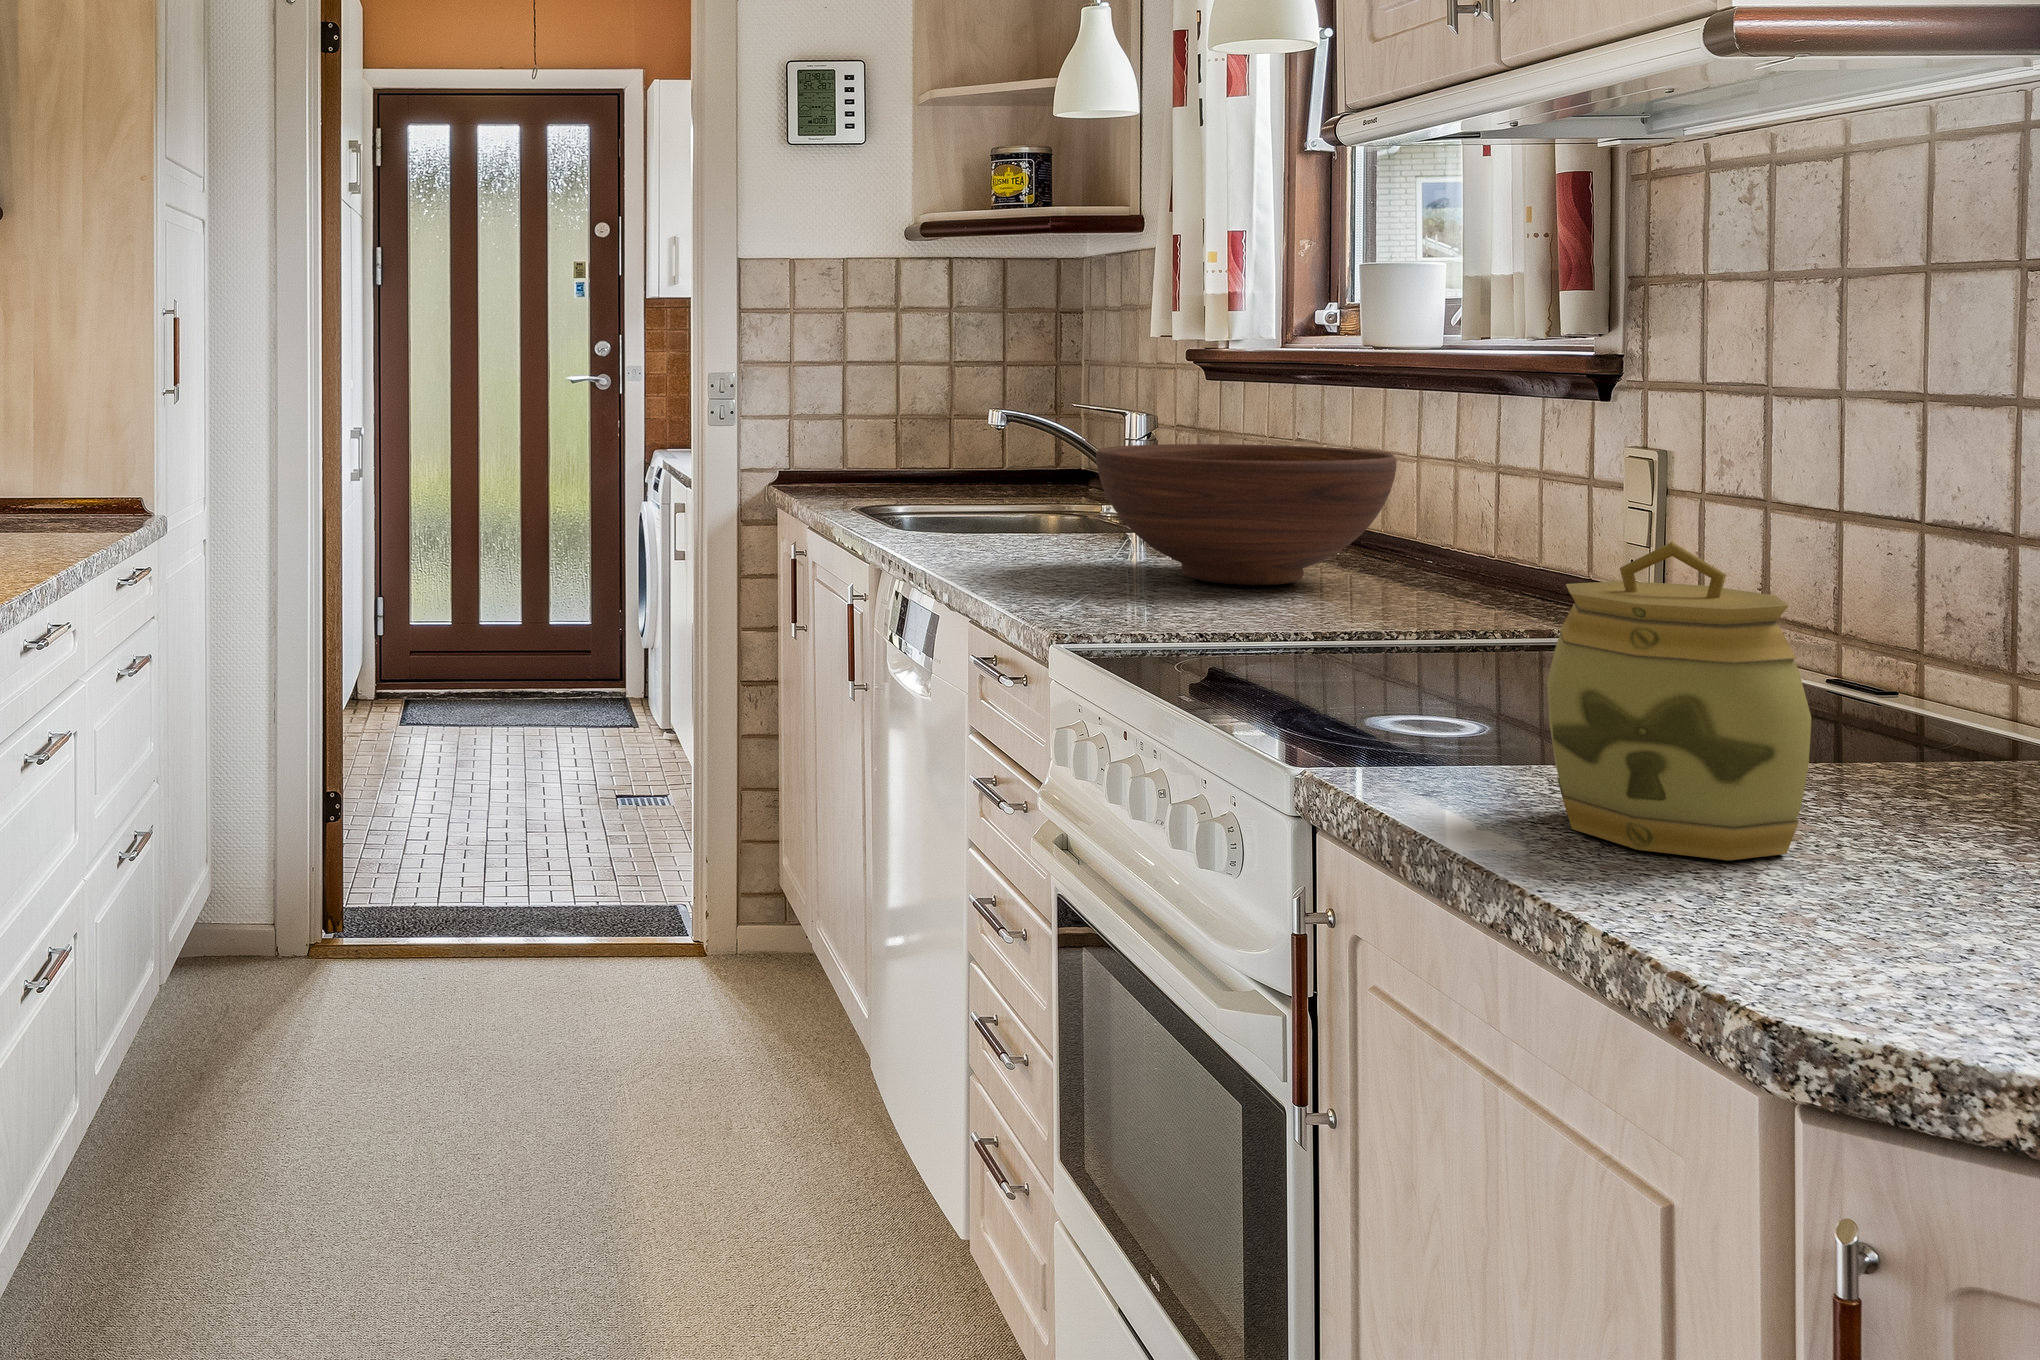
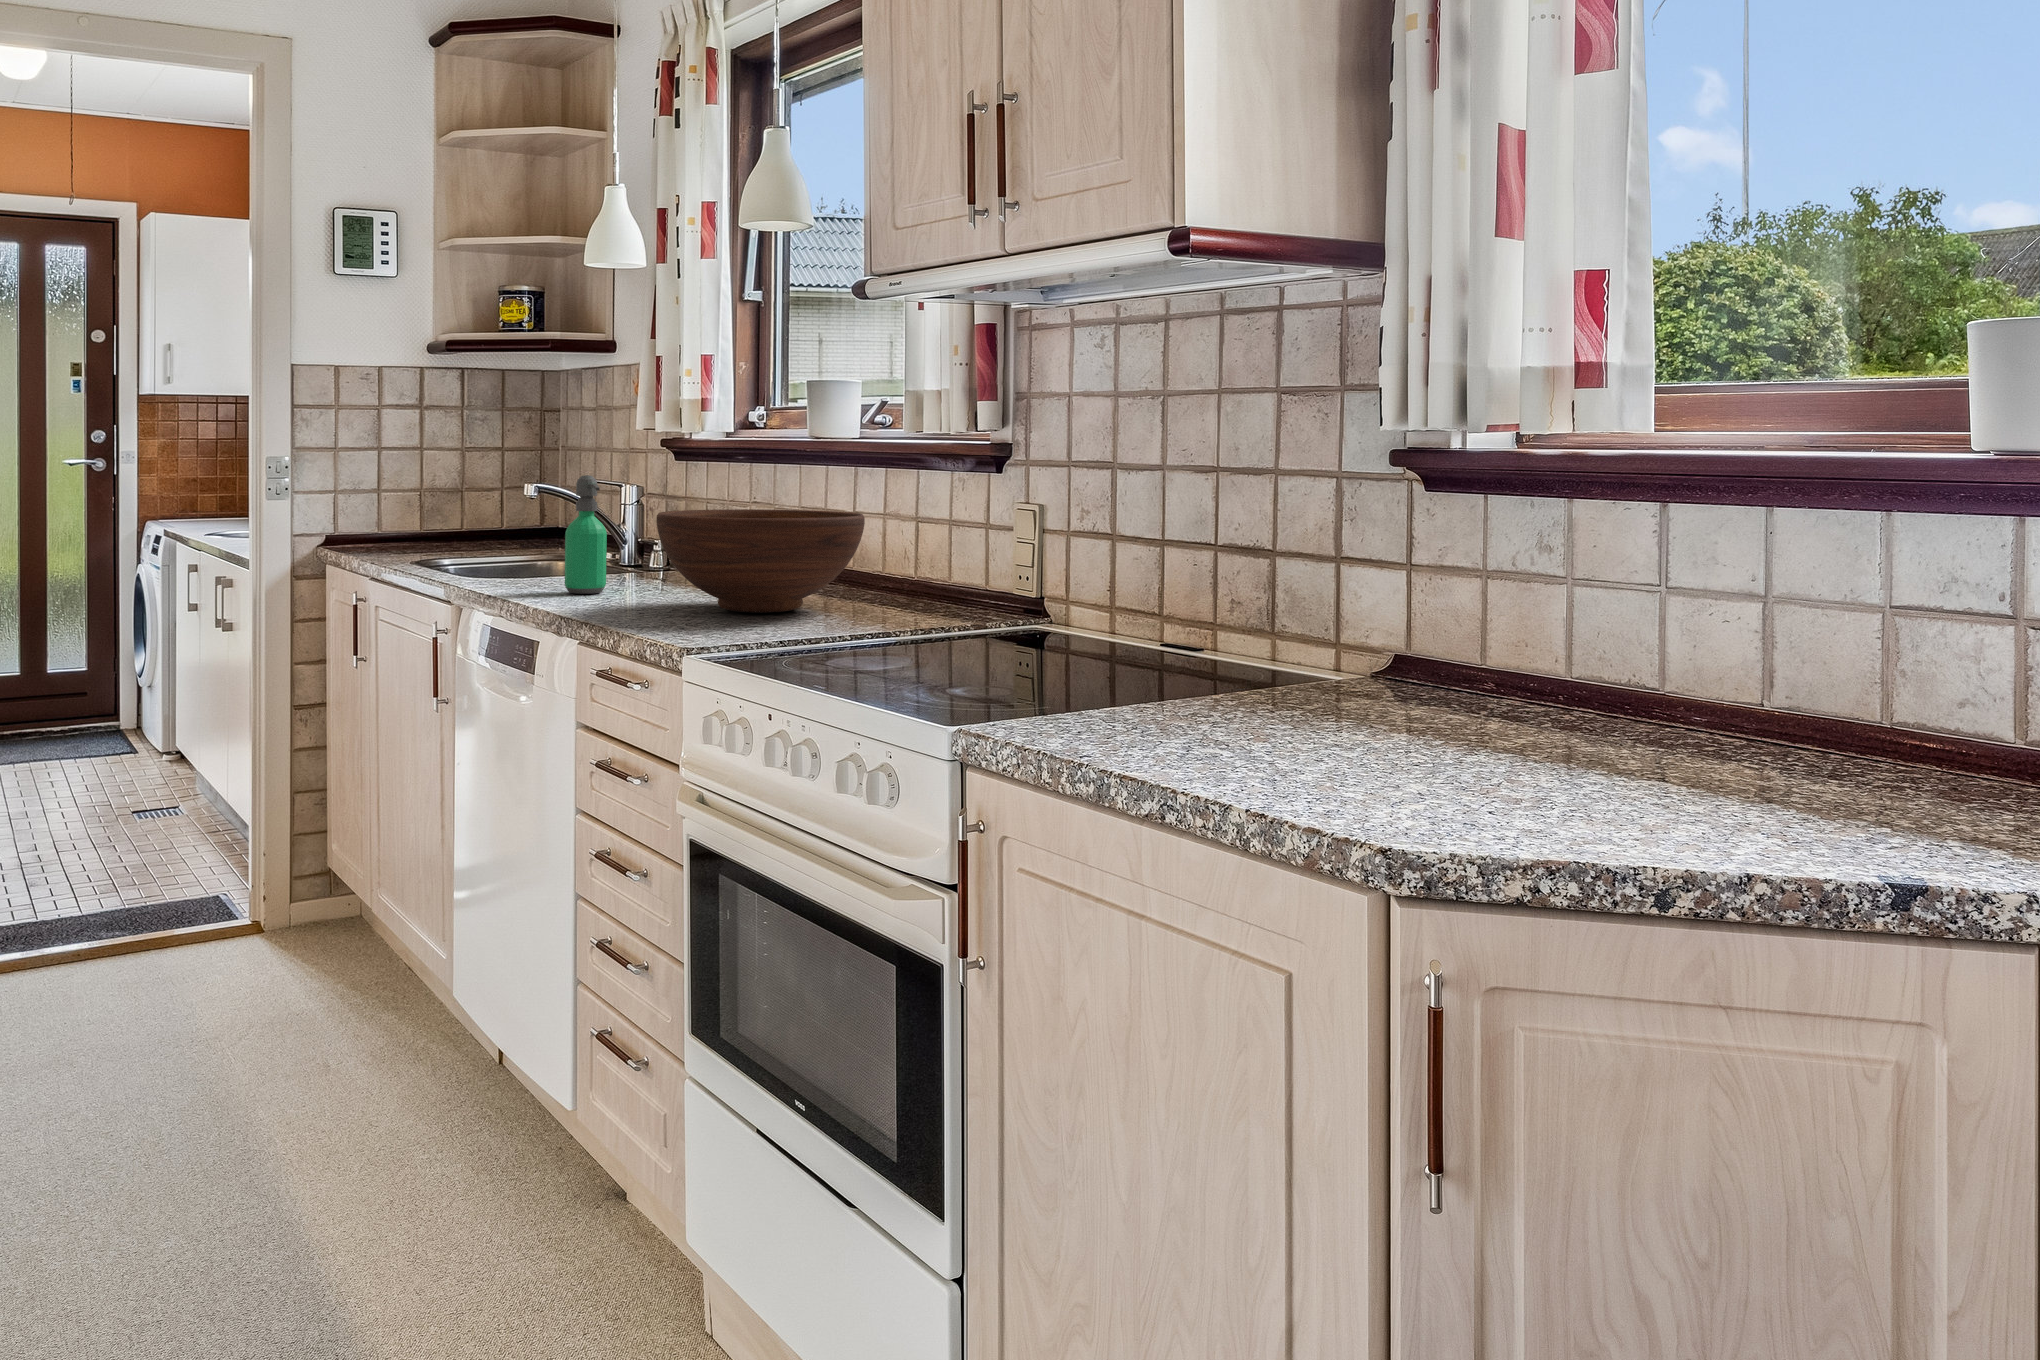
soap dispenser: none [1015,398,1067,545] -> present [565,475,607,594]
jar: present [1547,542,1811,860] -> none [1125,550,1280,757]

